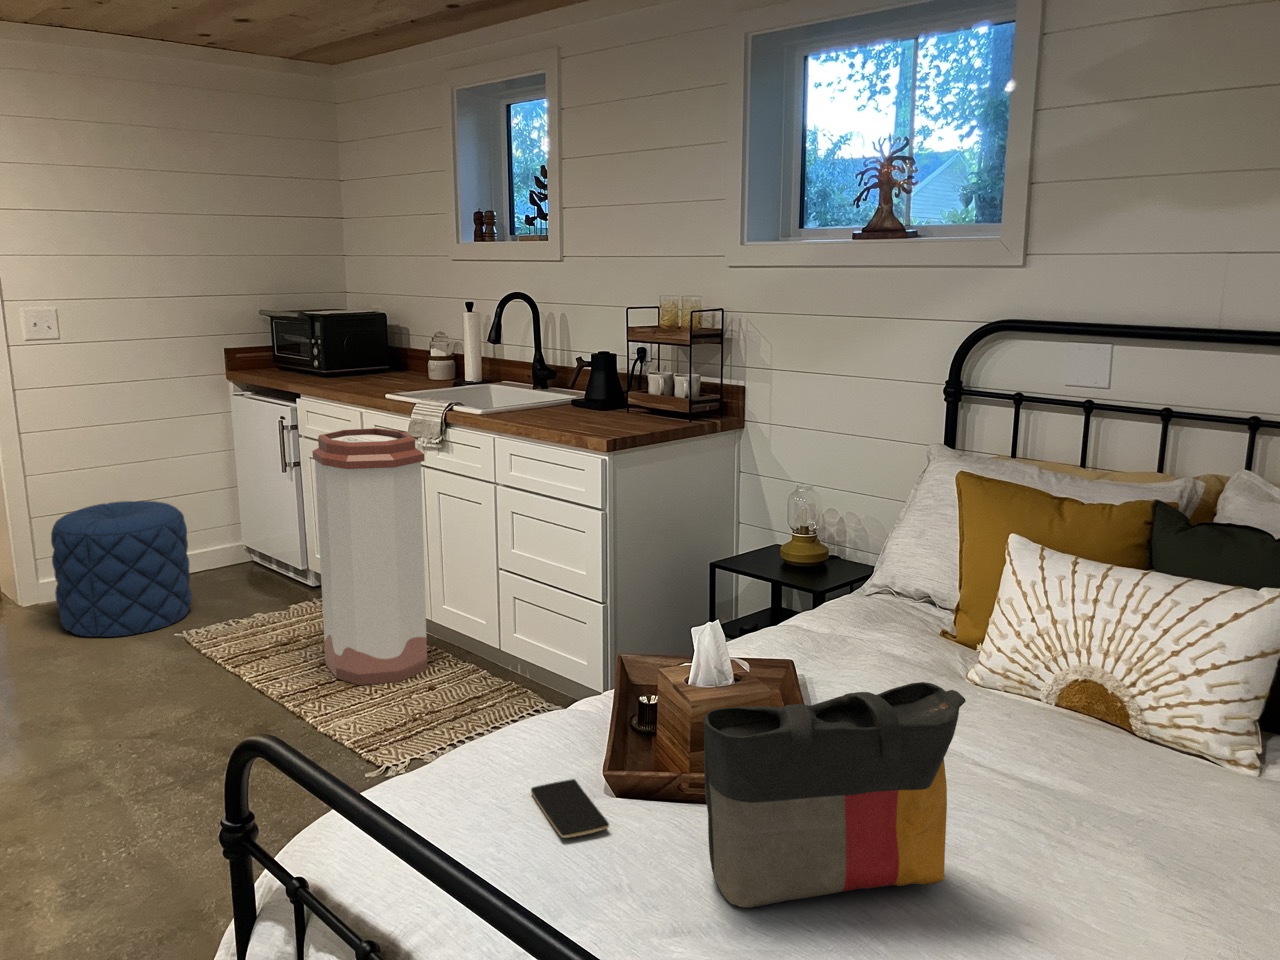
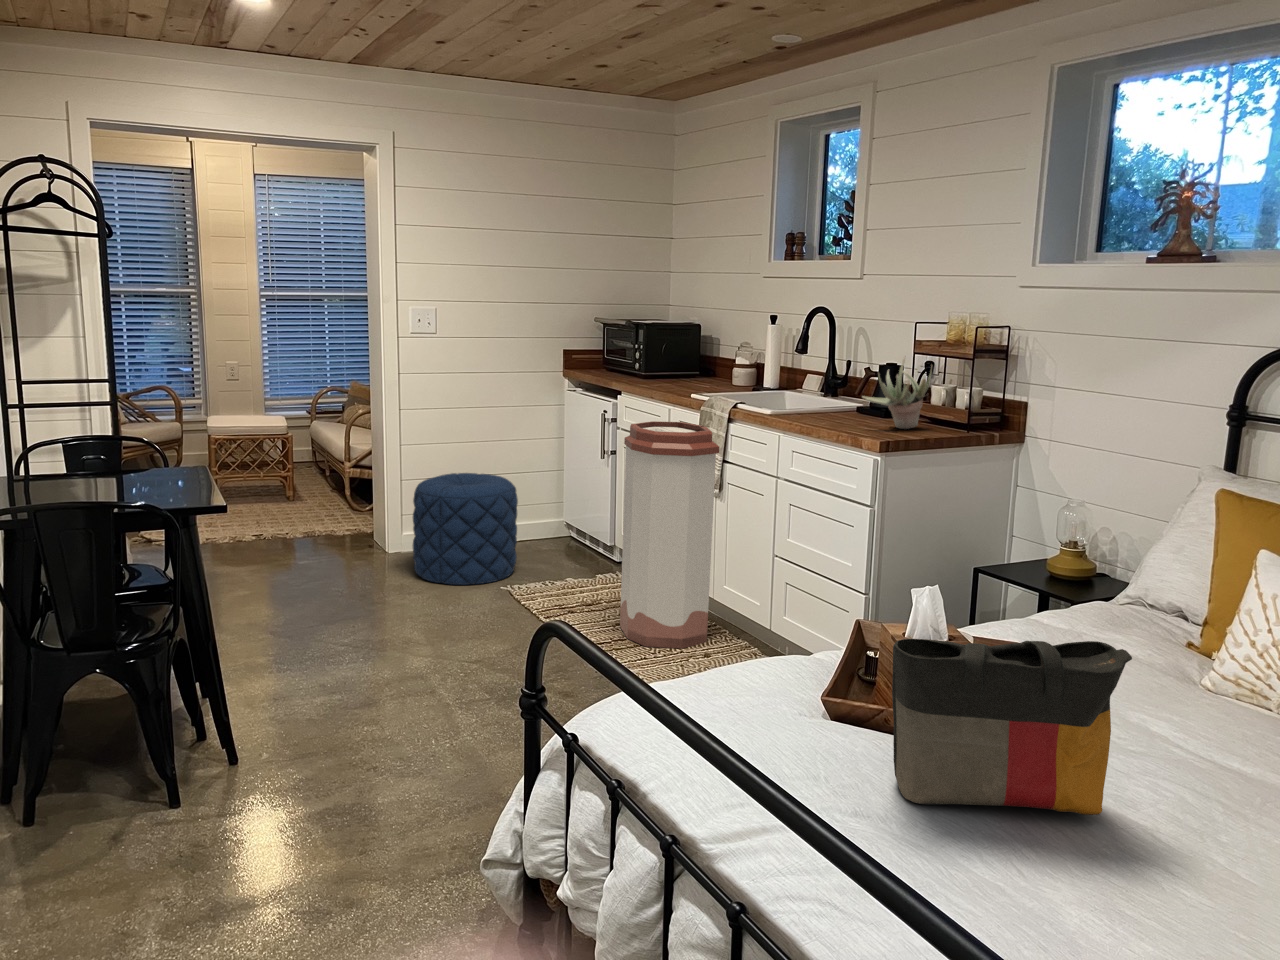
succulent plant: none [580,345,651,423] -> present [862,357,932,429]
smartphone: present [531,779,609,838] -> none [760,699,818,736]

